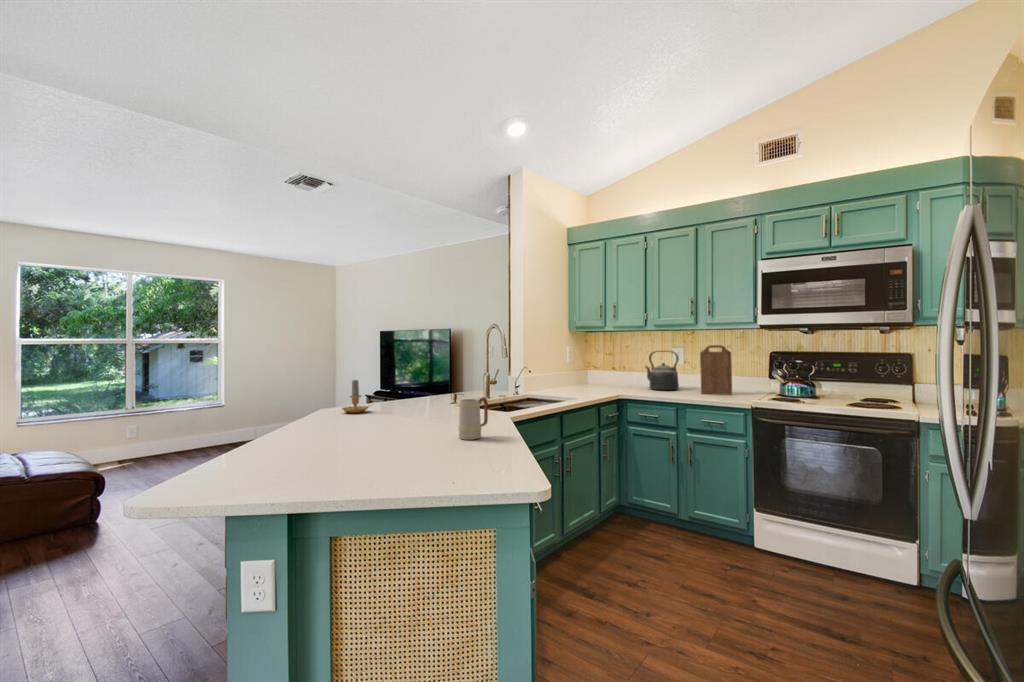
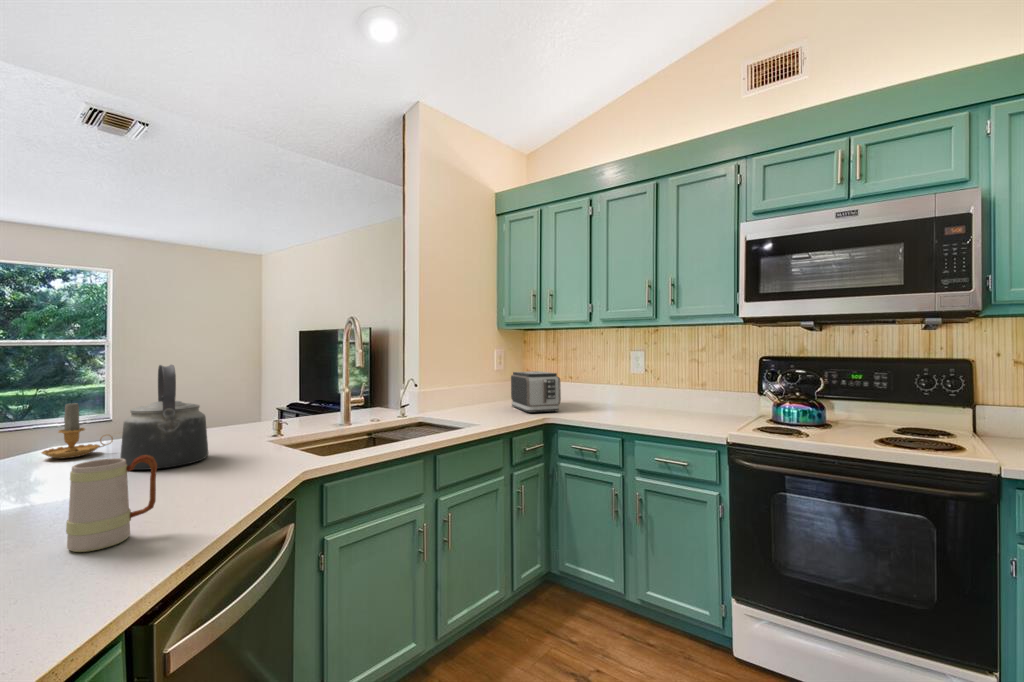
cutting board: present [700,345,732,395] -> none [662,347,706,417]
kettle: present [645,351,679,390] -> present [120,365,208,470]
toaster: none [585,363,626,392] -> present [511,371,561,413]

